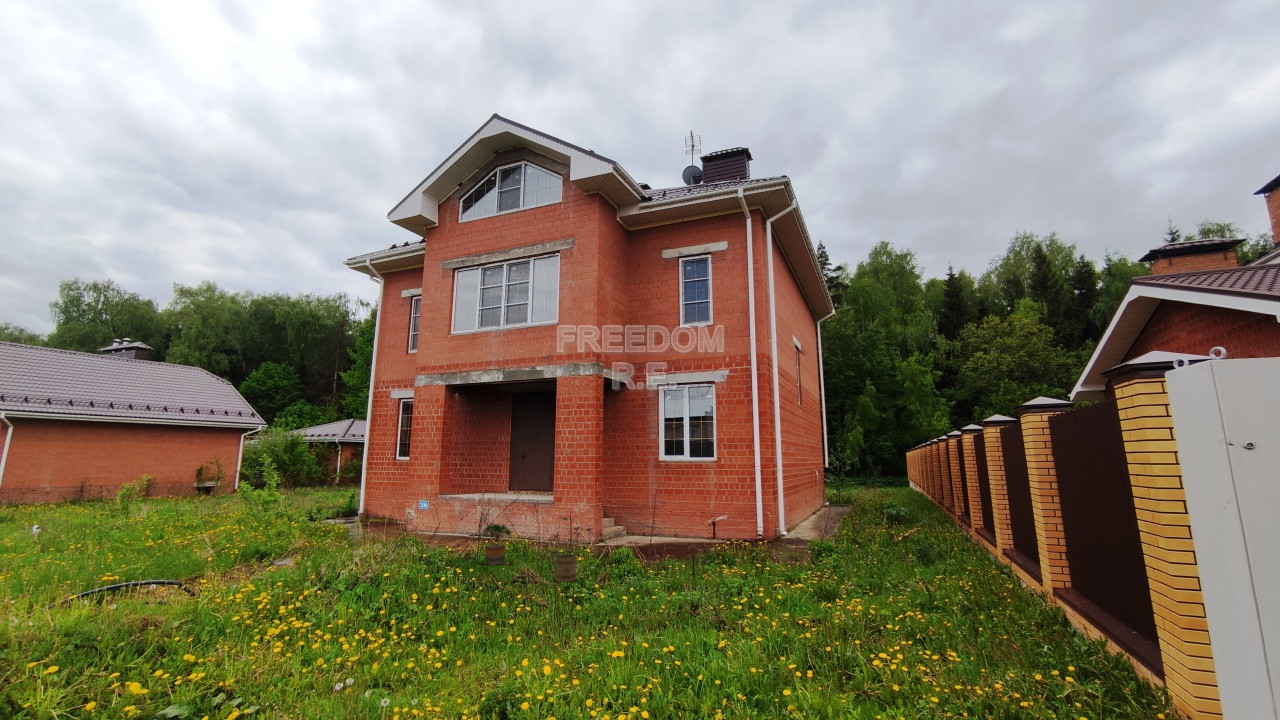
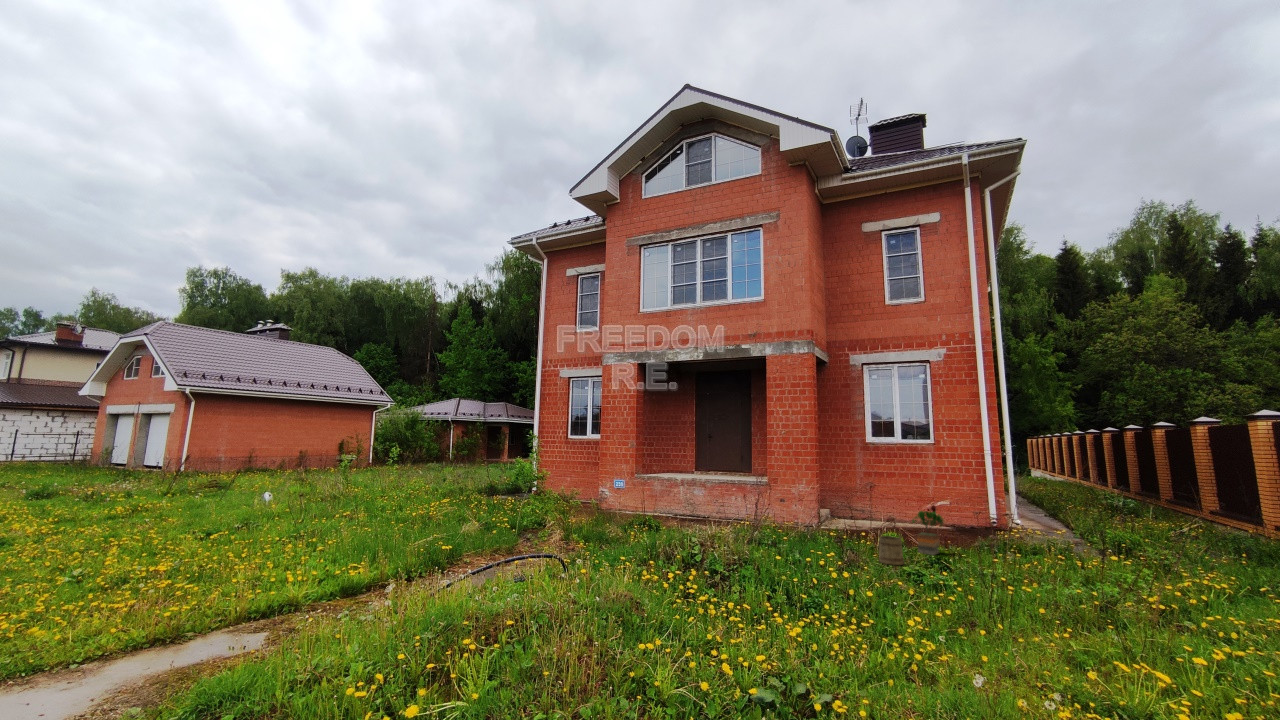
potted tree: present [483,524,511,565] -> present [912,511,943,555]

